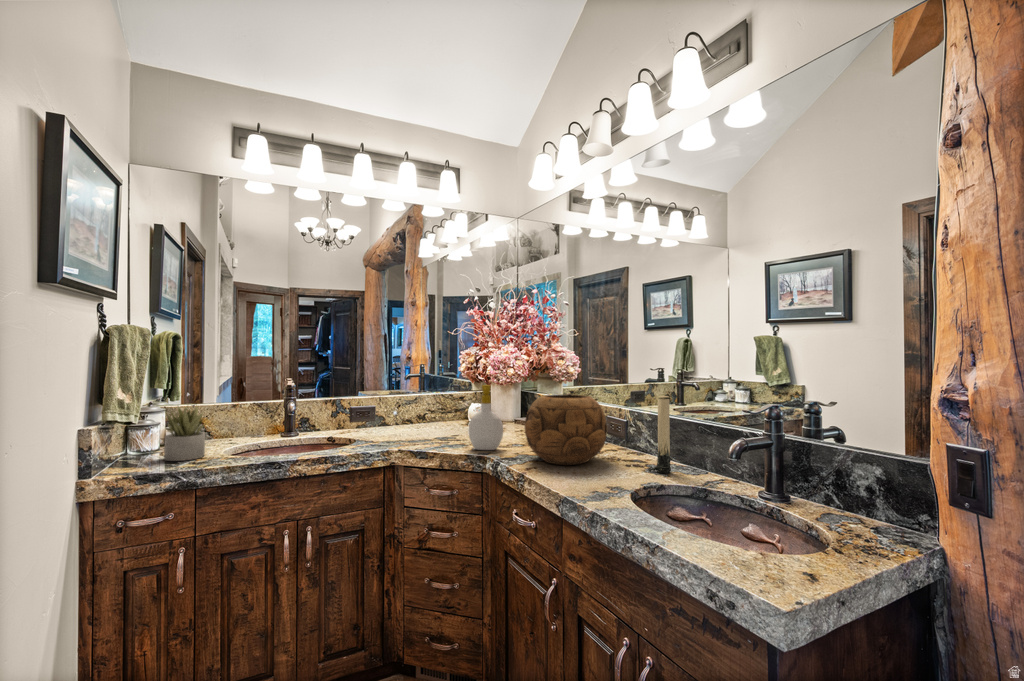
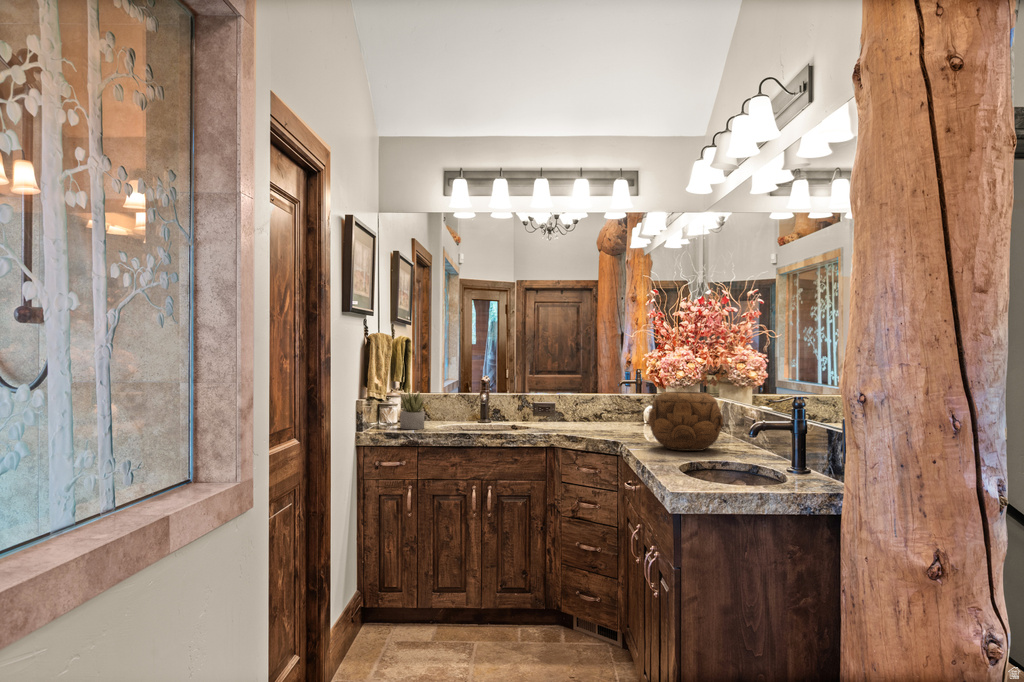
soap bottle: present [468,385,503,450] -> none [614,383,644,440]
candle: present [648,396,671,473] -> none [745,392,764,461]

